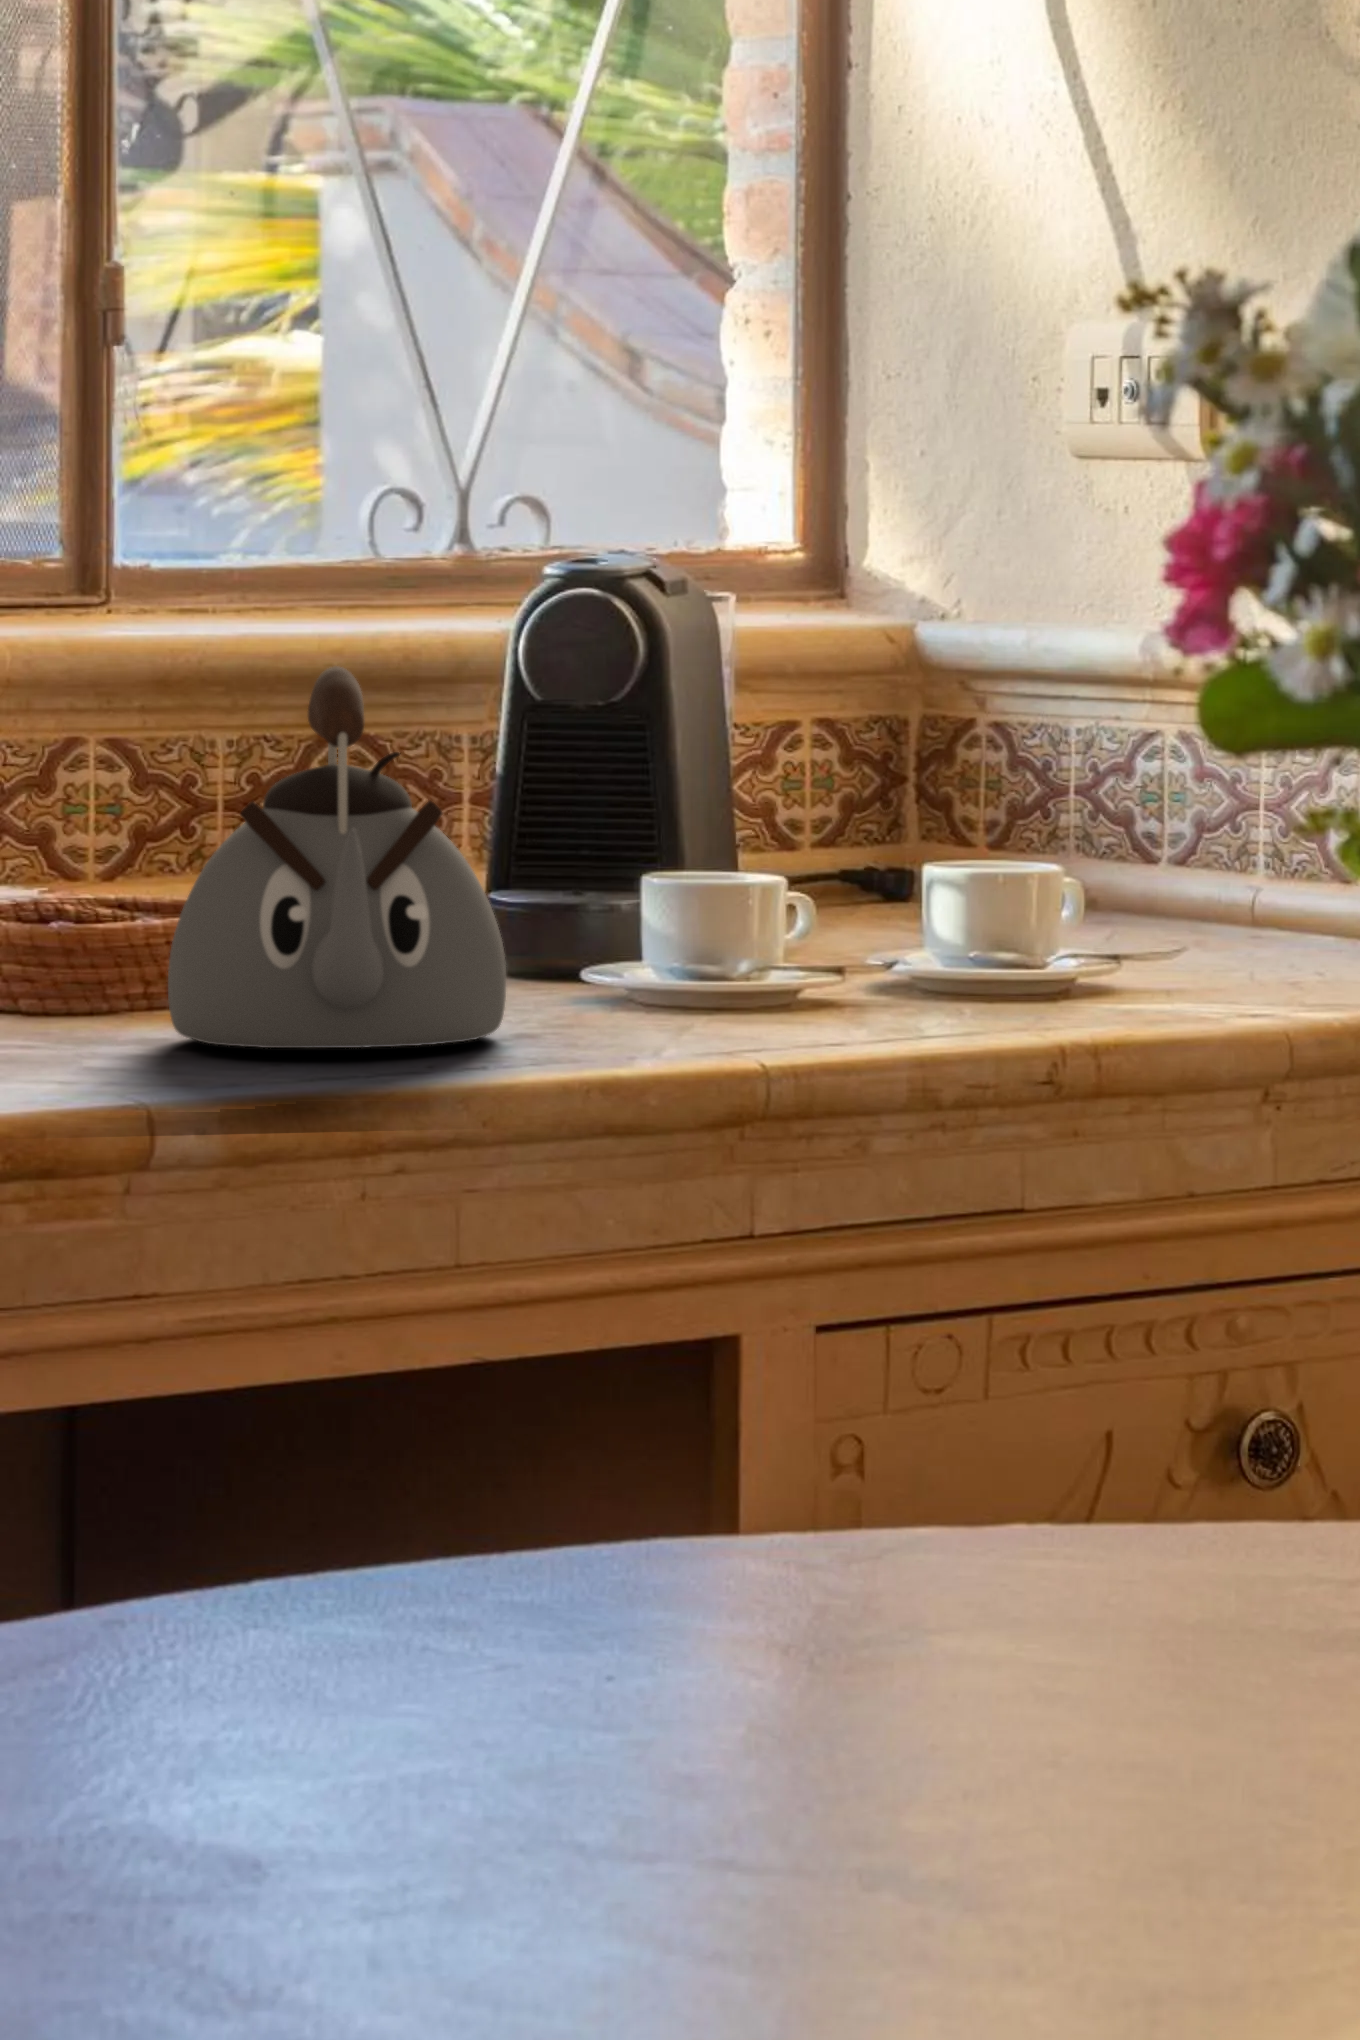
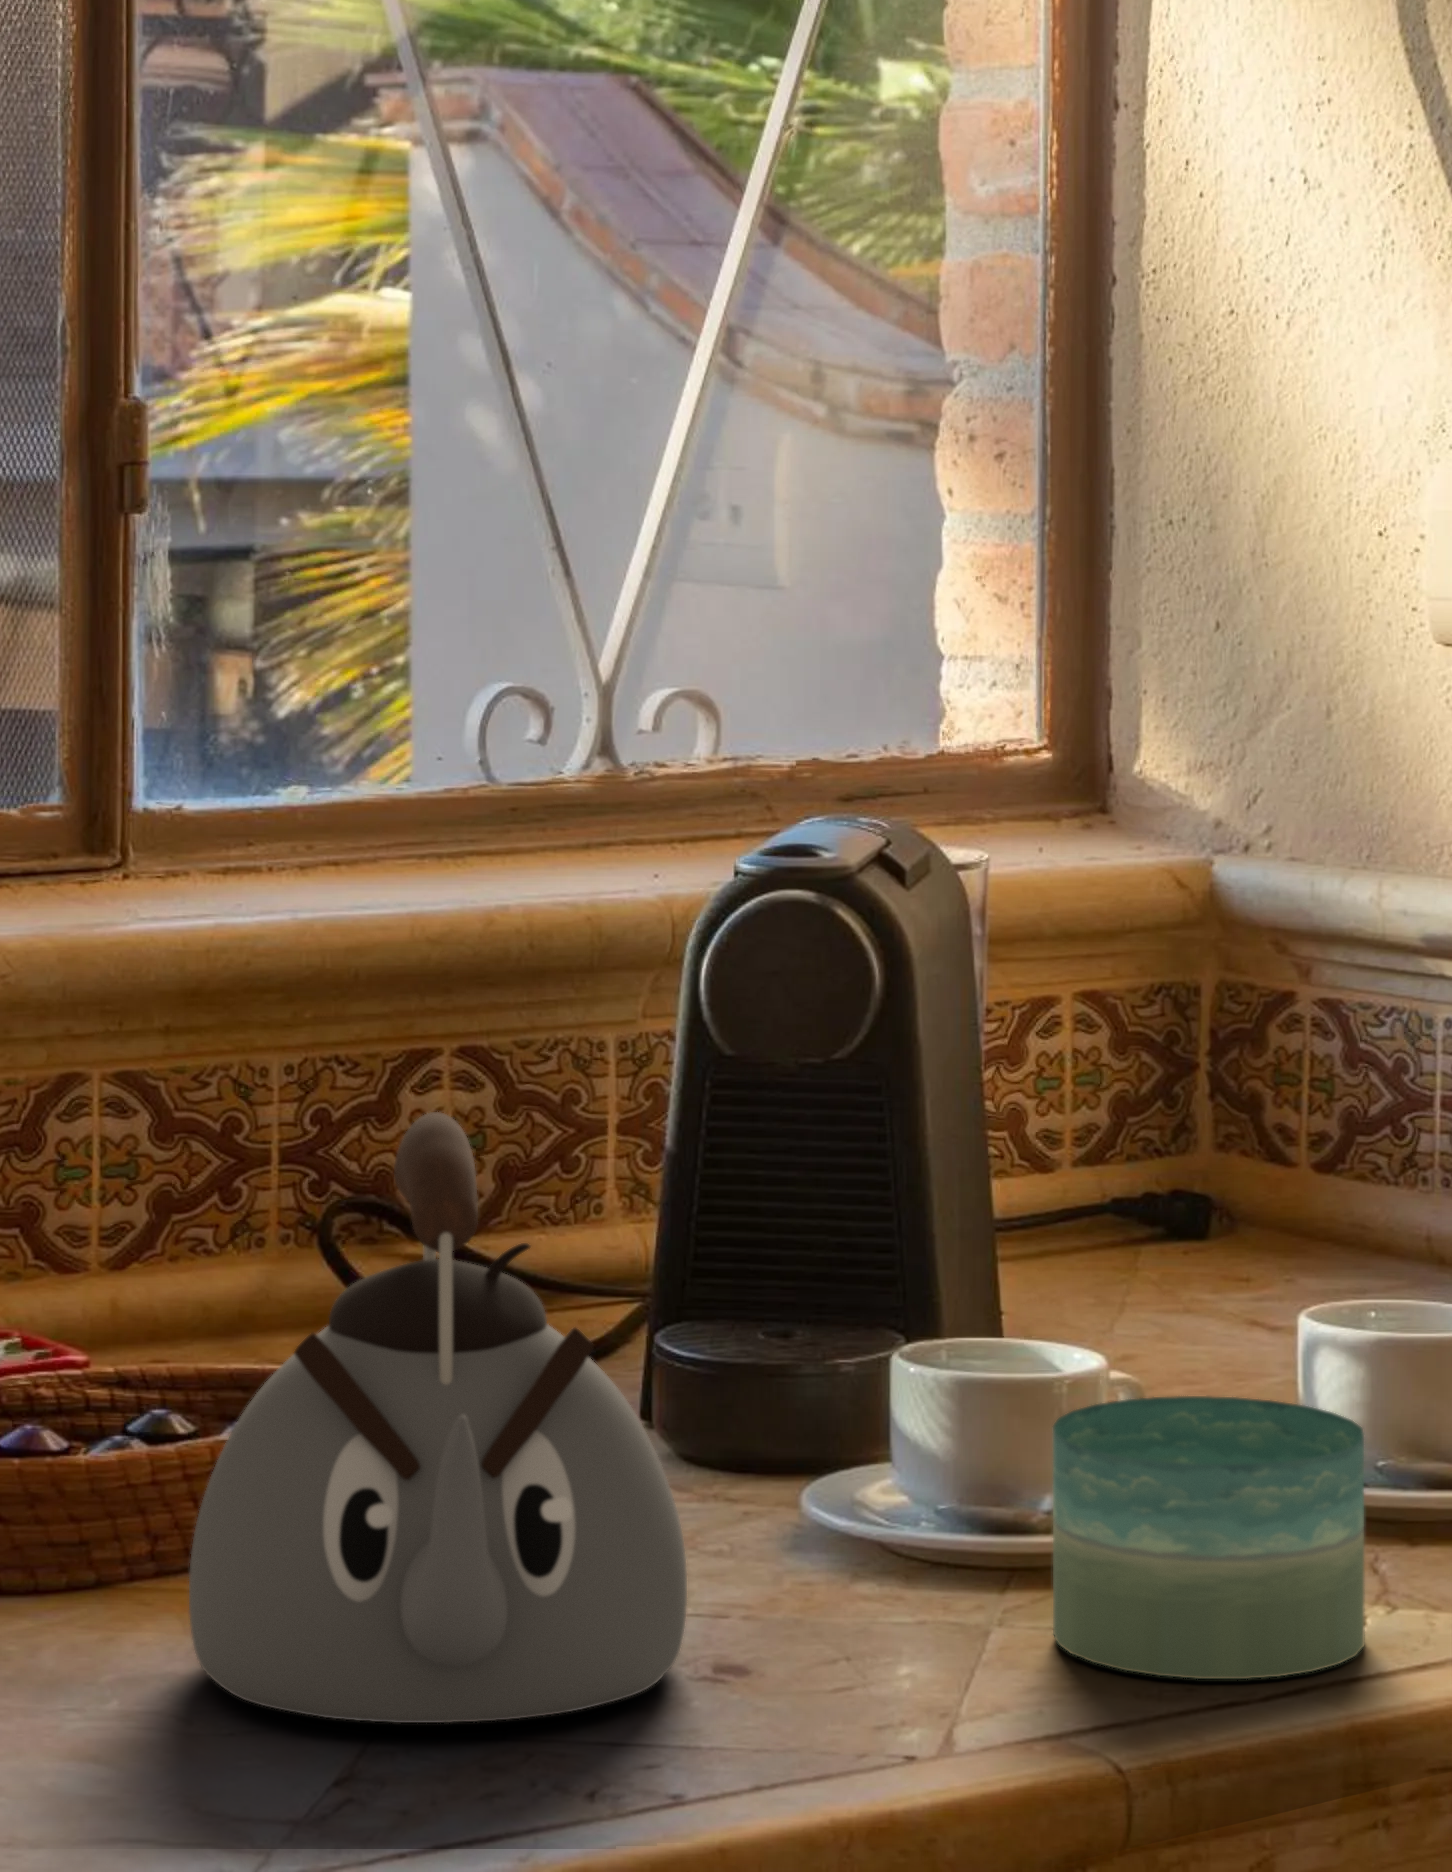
candle: none [754,878,960,1036] -> present [1053,1396,1365,1679]

